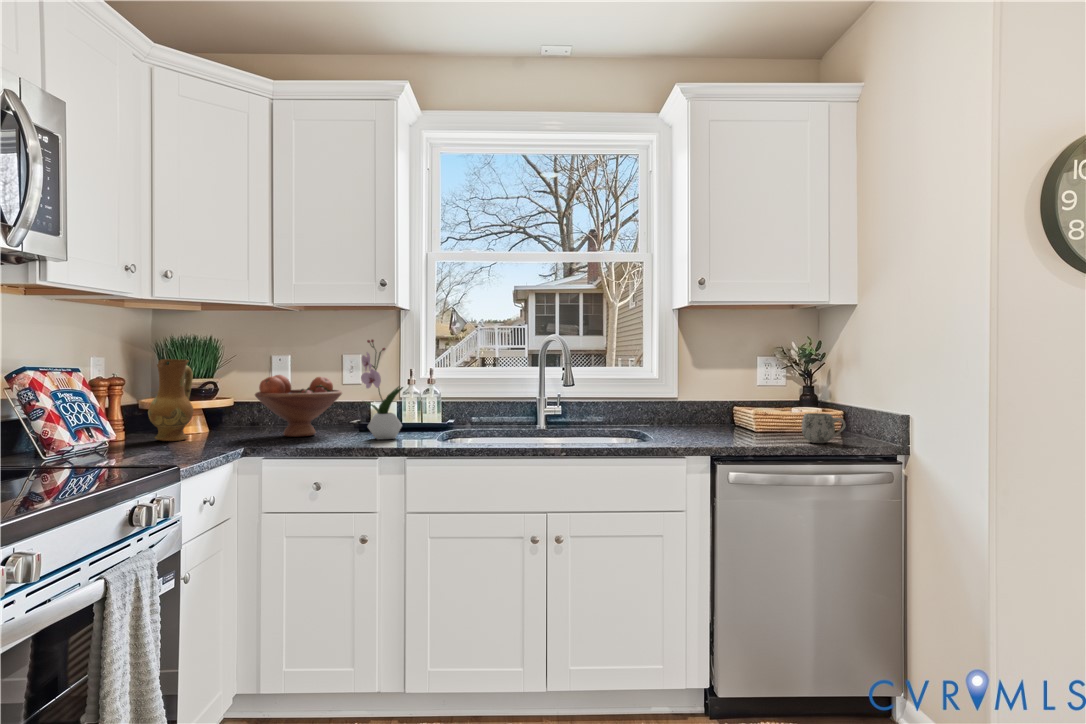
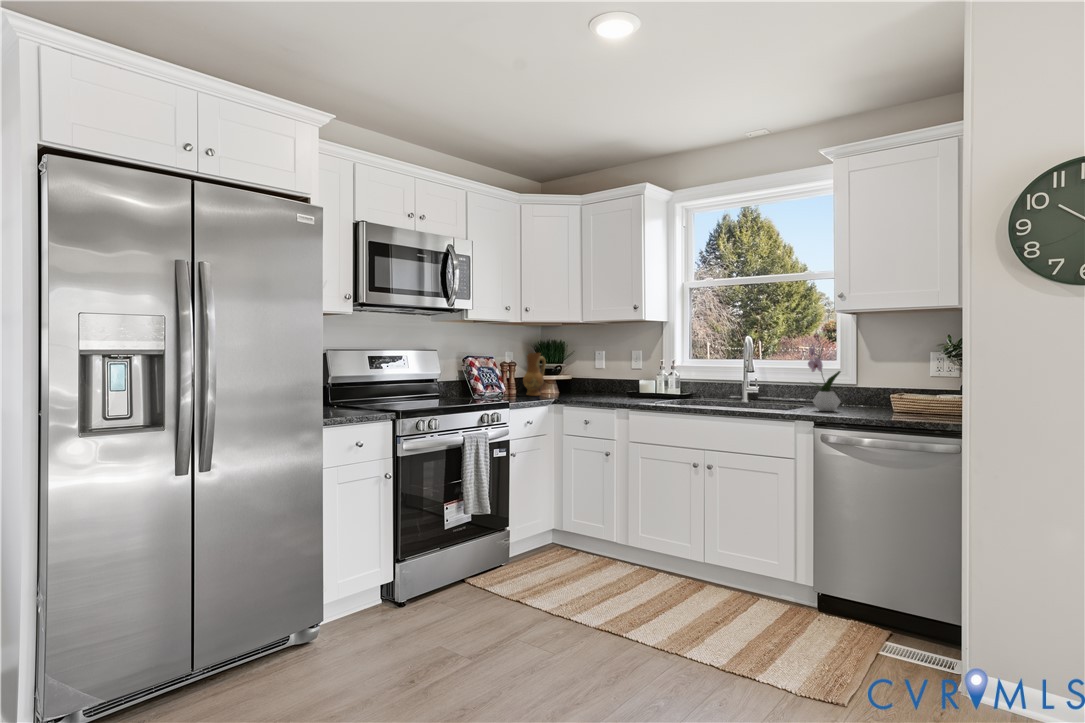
flower arrangement: present [361,340,403,440] -> present [808,335,841,411]
fruit bowl: present [255,375,342,437] -> none [570,362,618,397]
mug: present [802,413,846,443] -> none [890,392,922,415]

